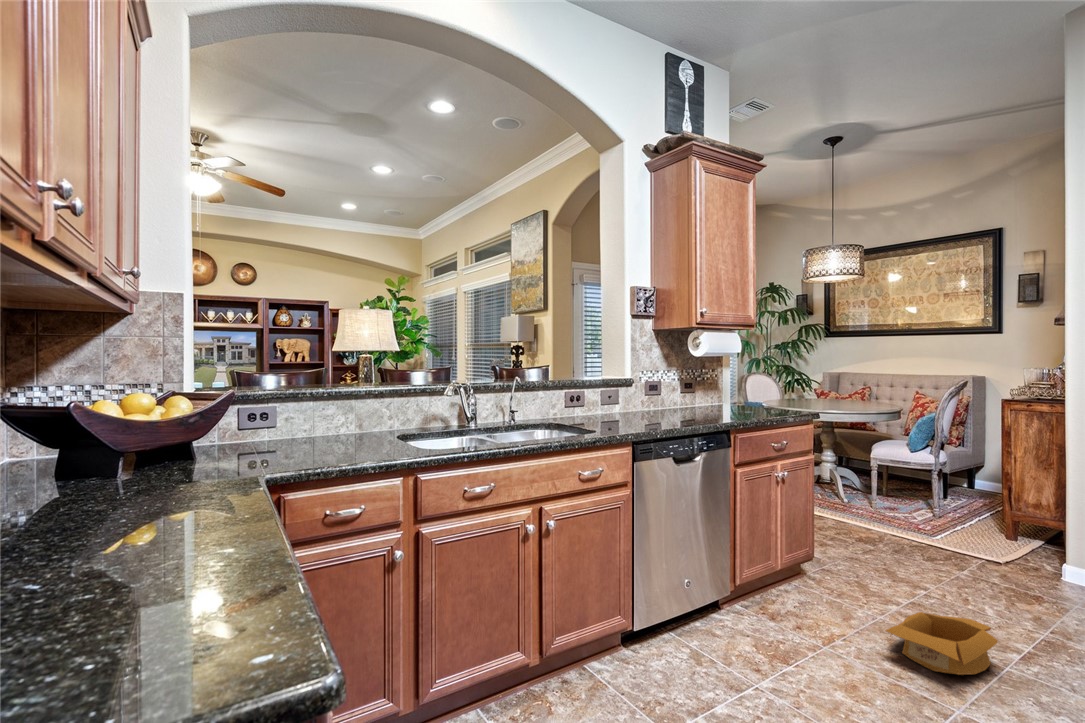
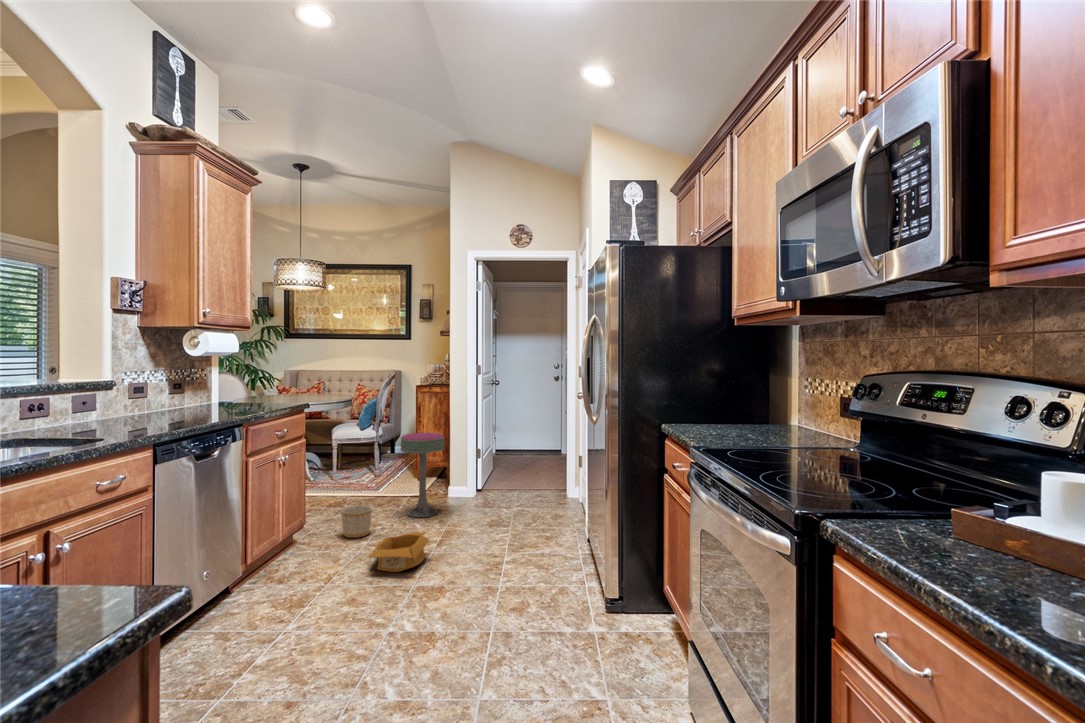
bar stool: none [962,468,1047,600] -> present [401,433,444,517]
planter: none [863,550,909,596] -> present [341,506,372,538]

